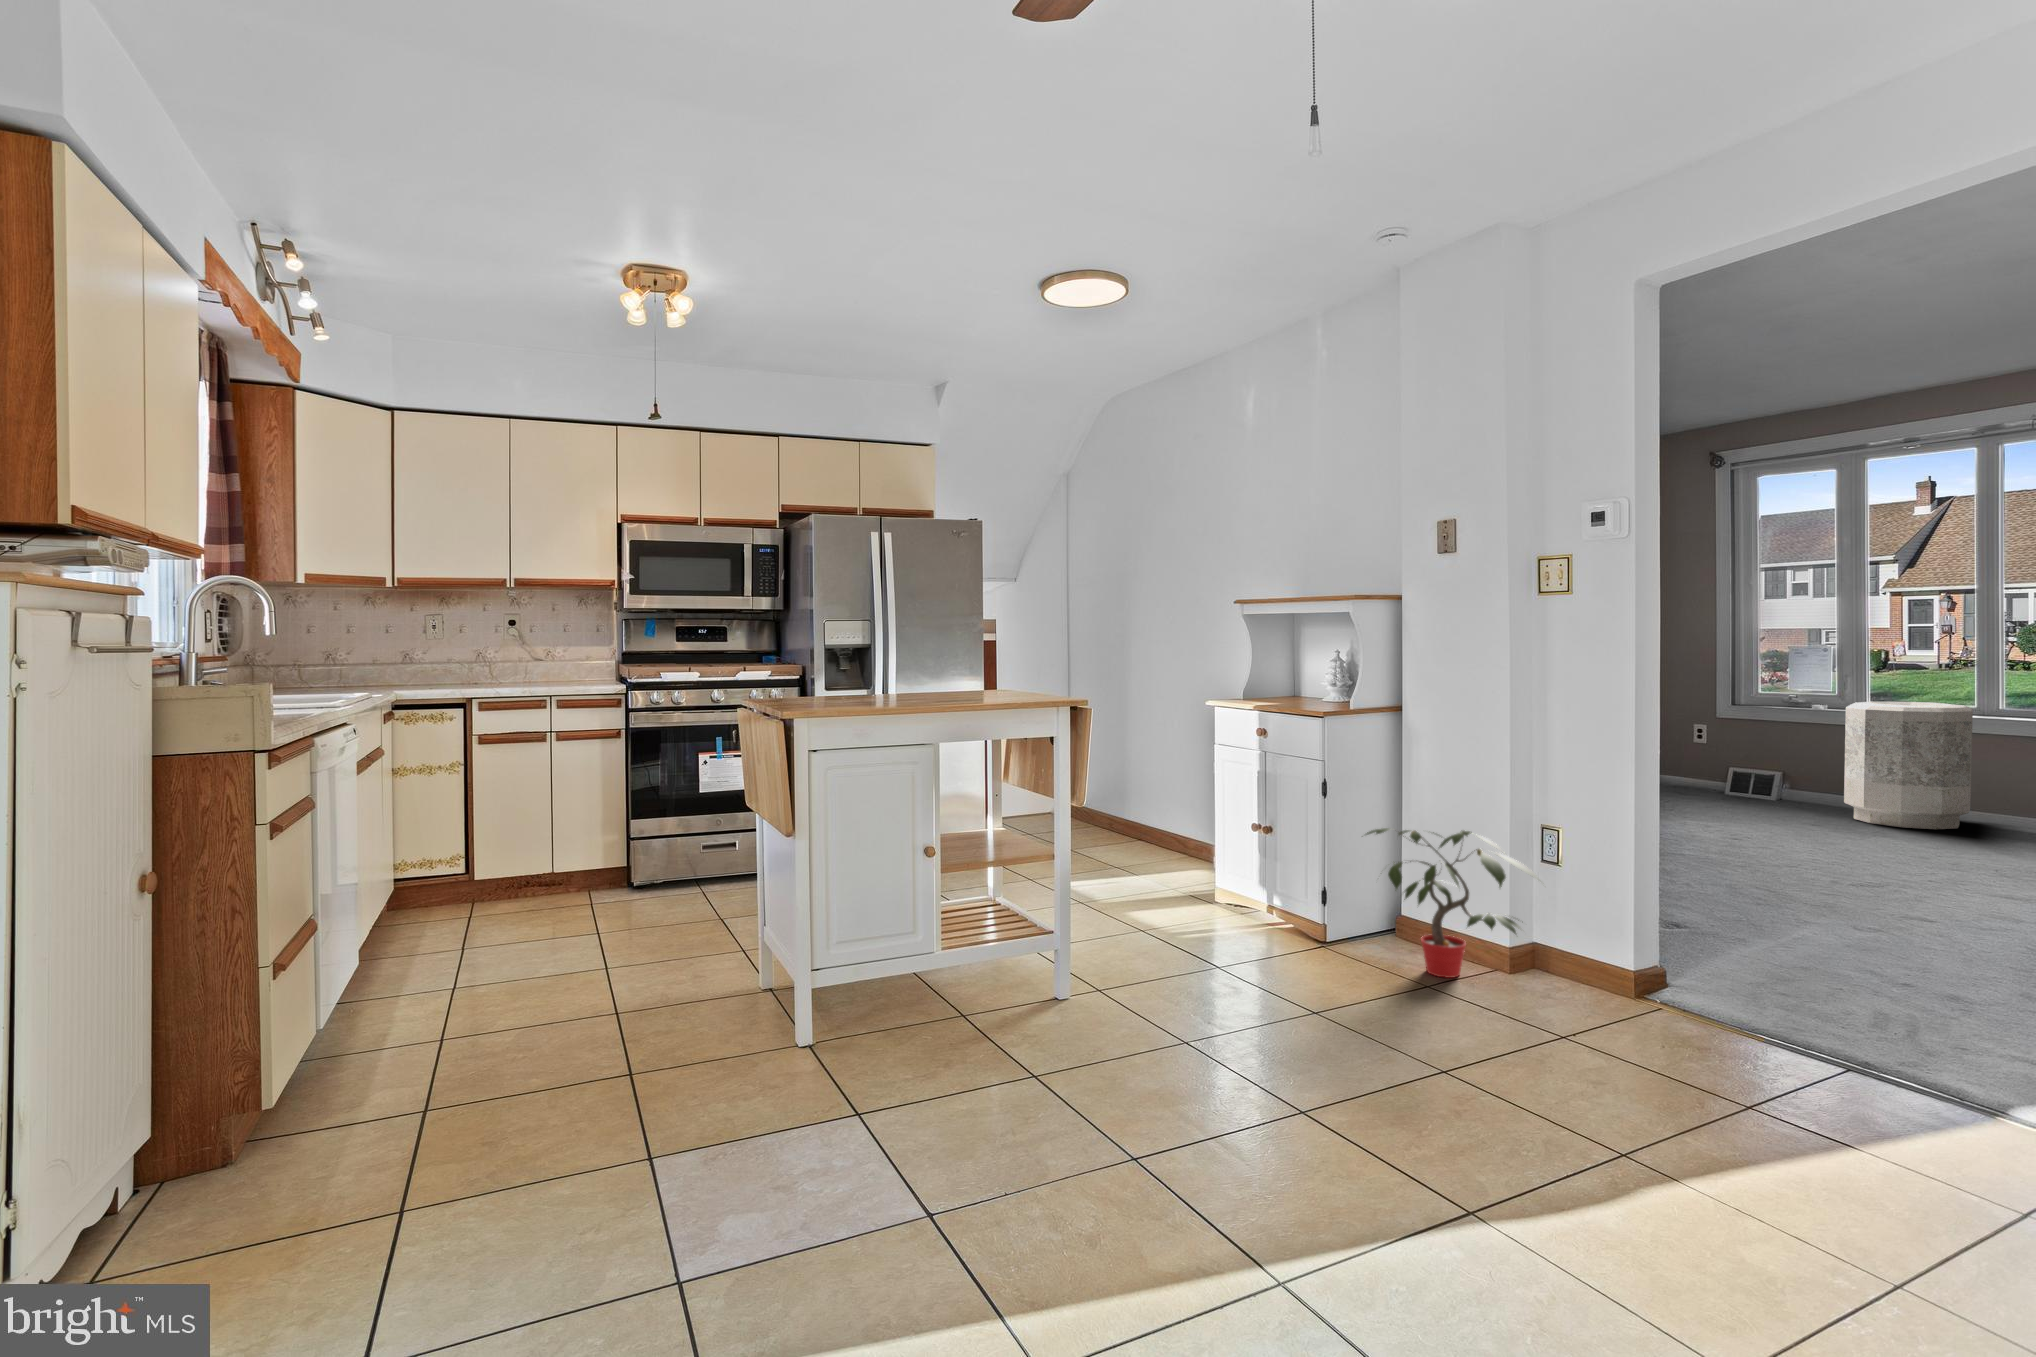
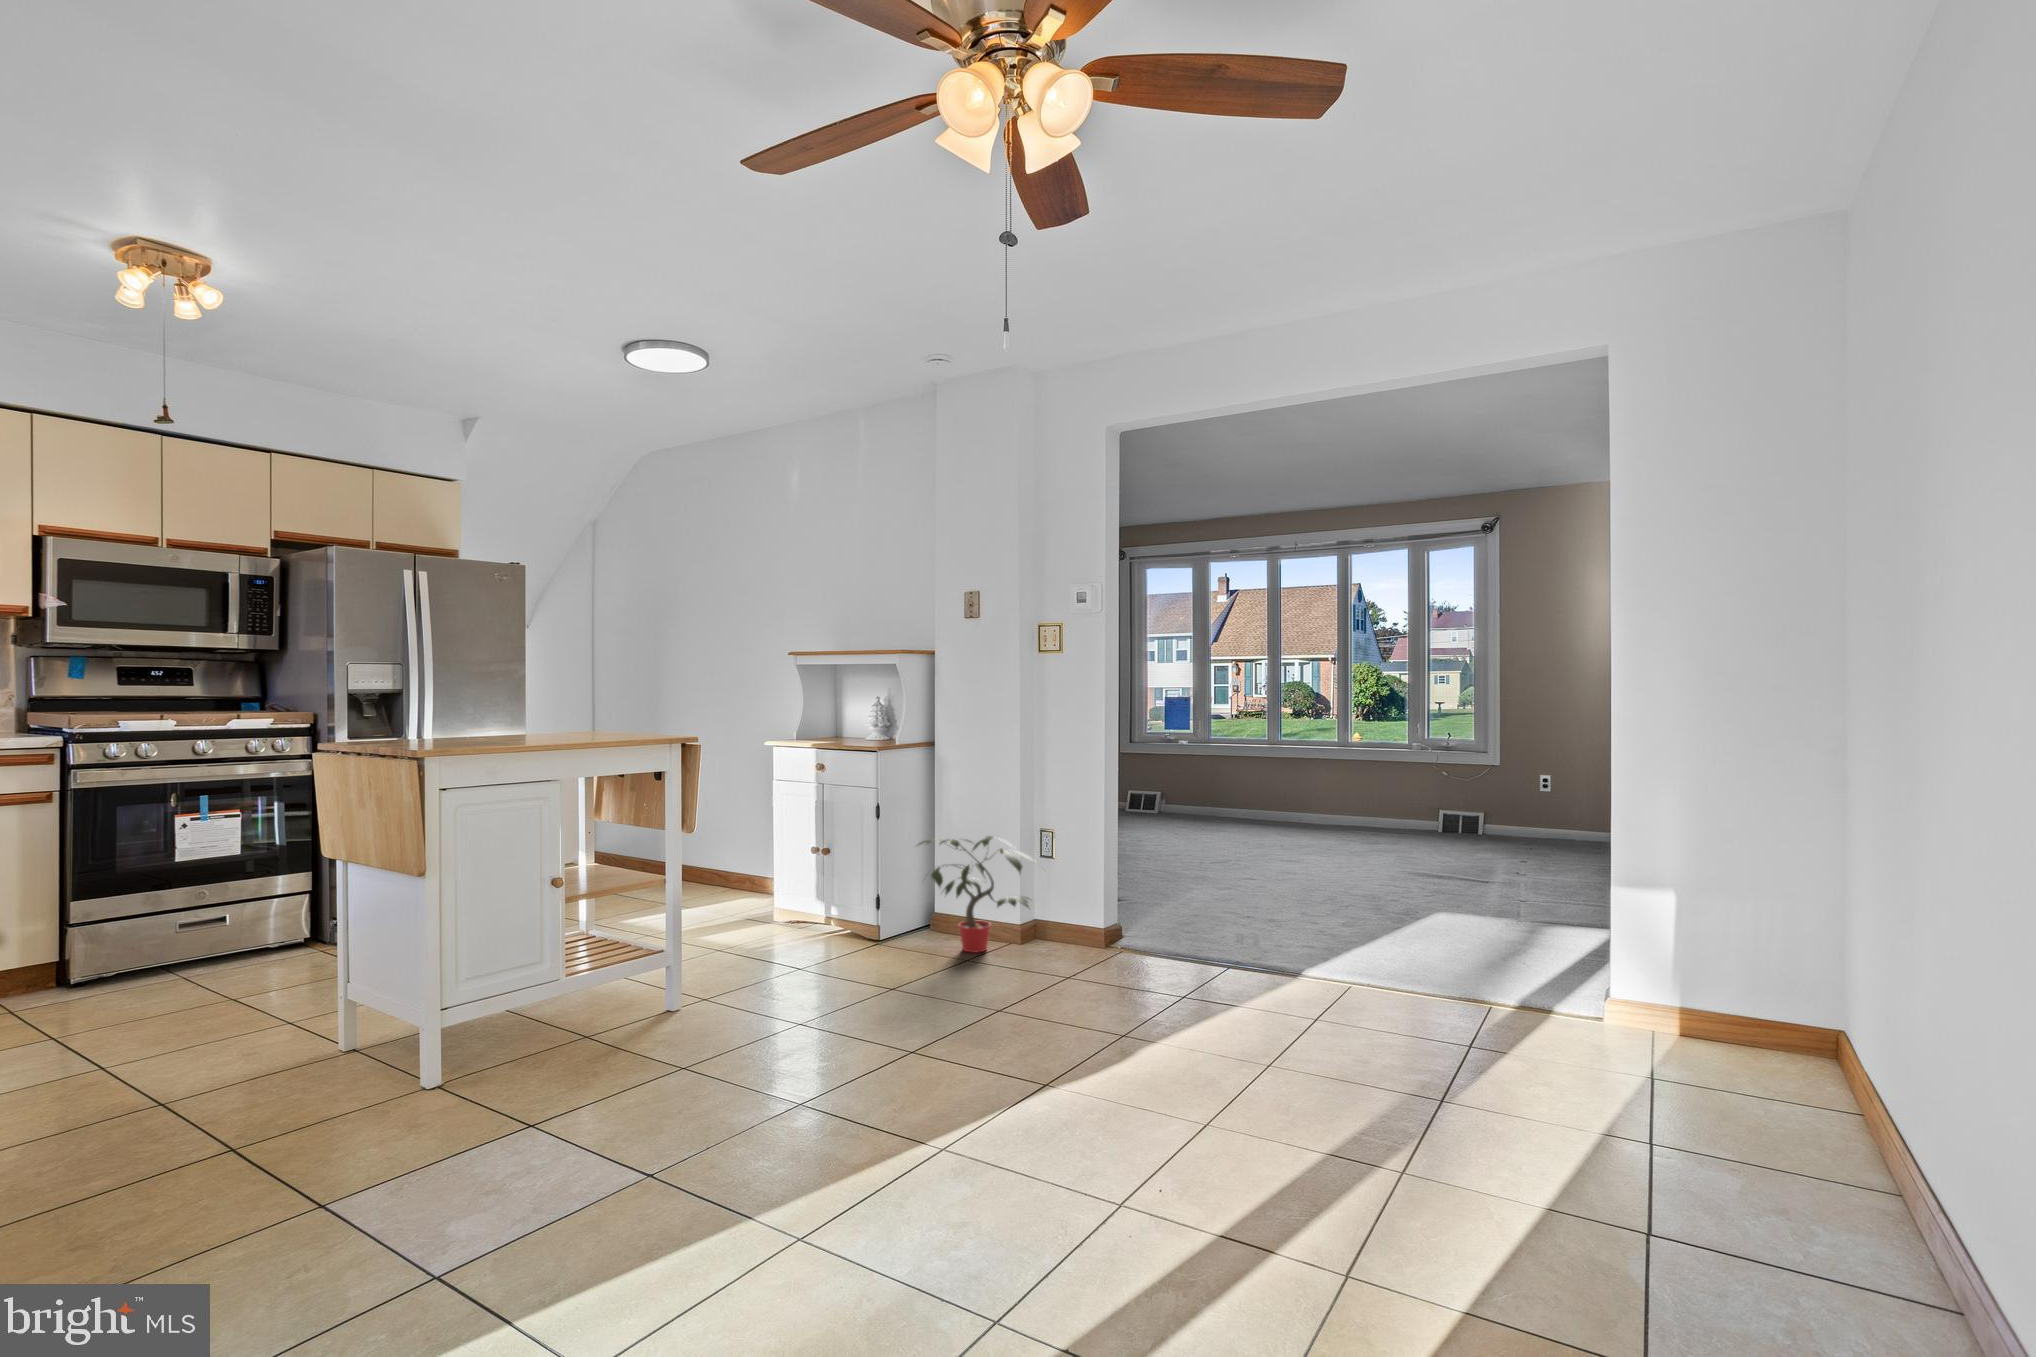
trash can: present [1844,701,1973,829] -> none [1200,737,1269,826]

